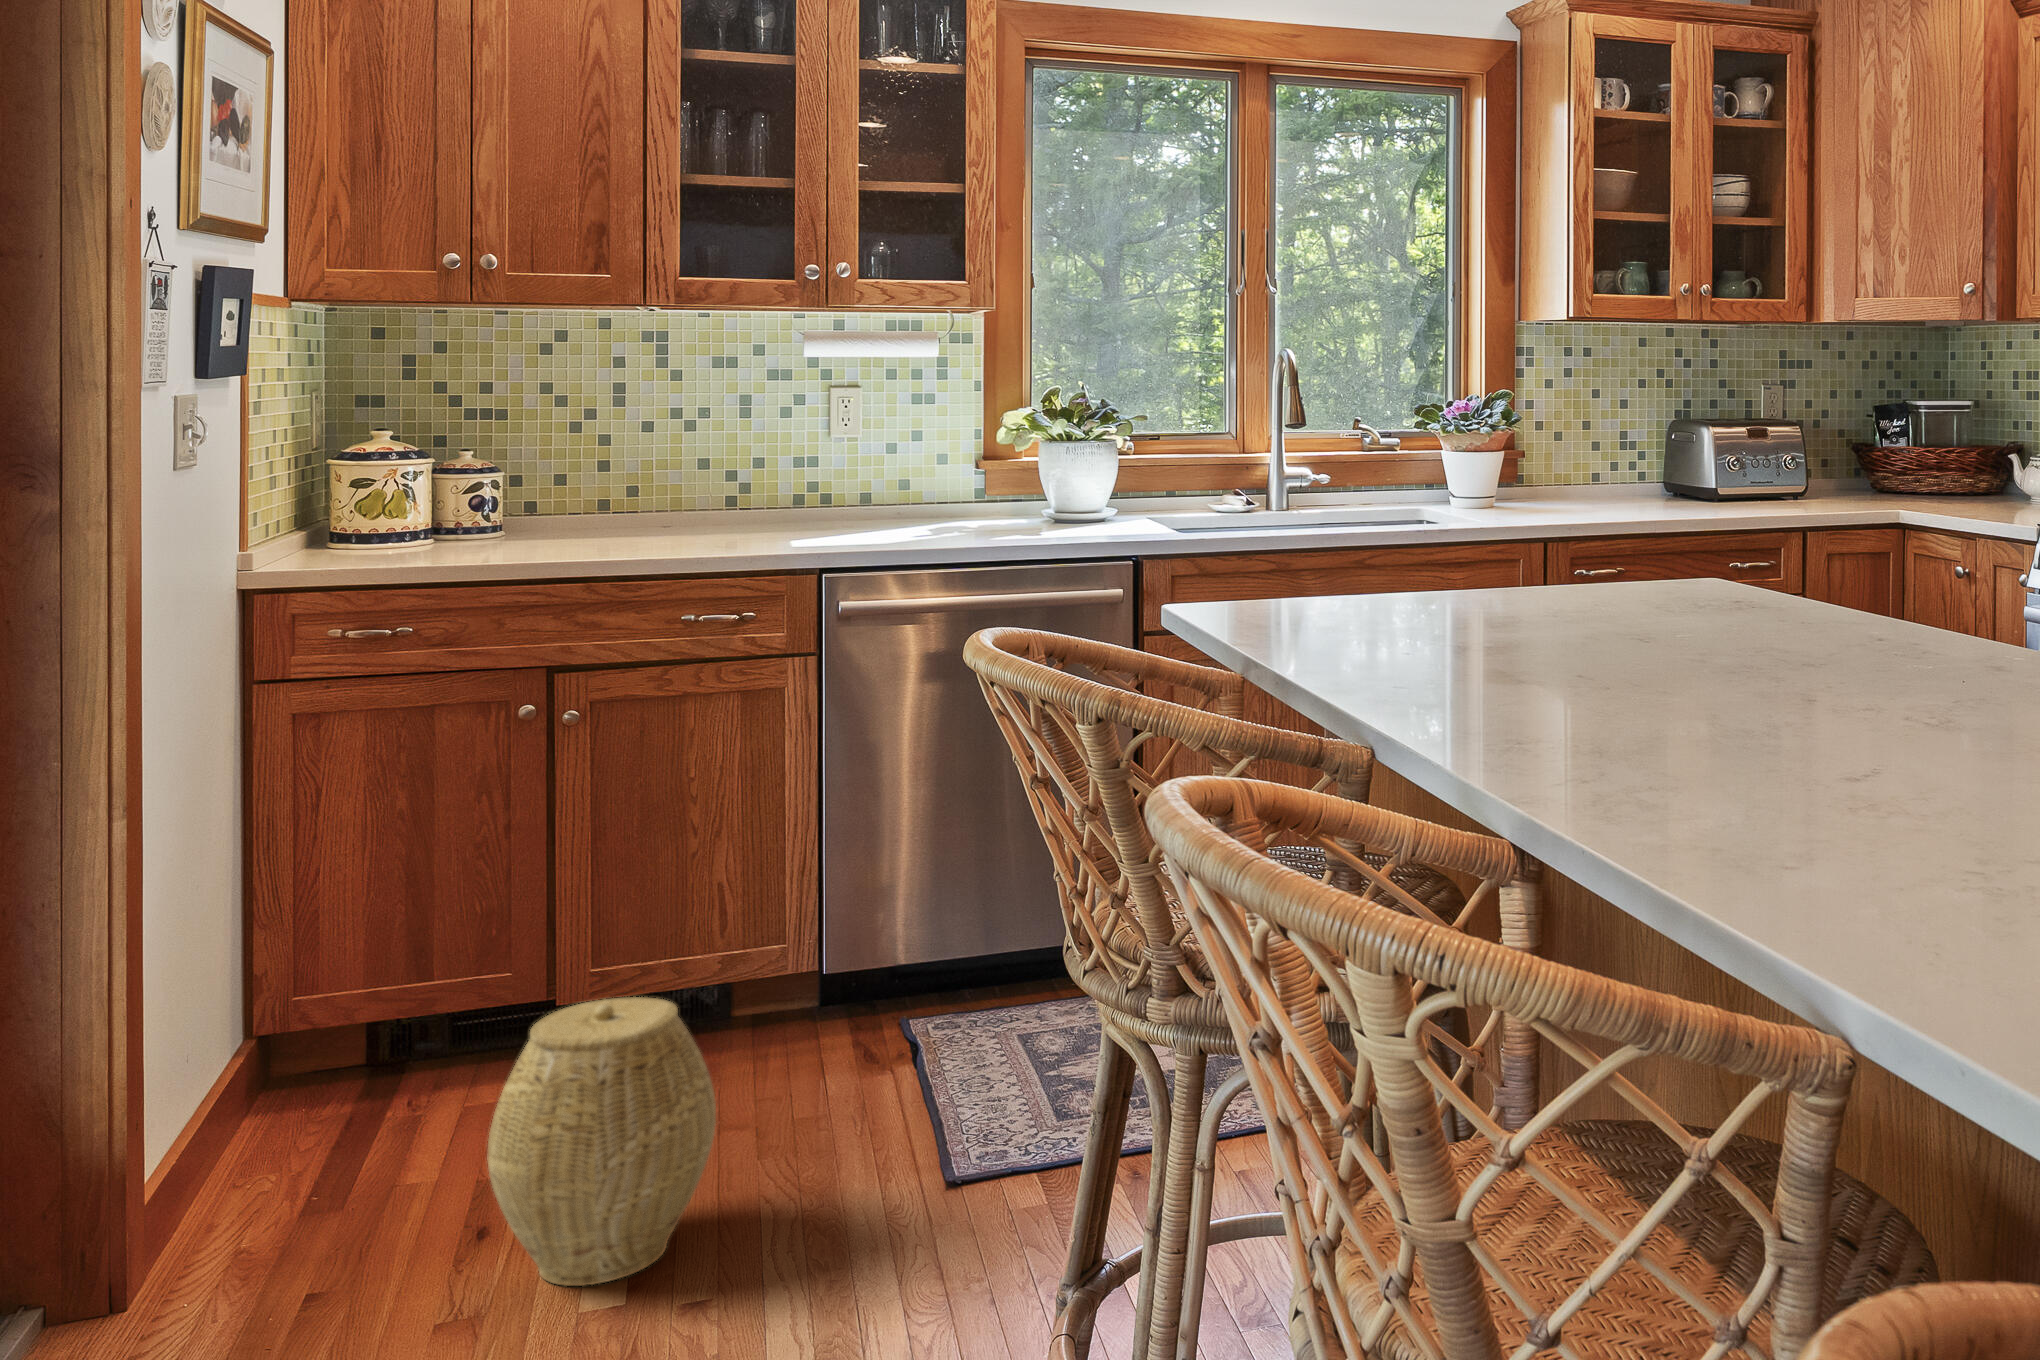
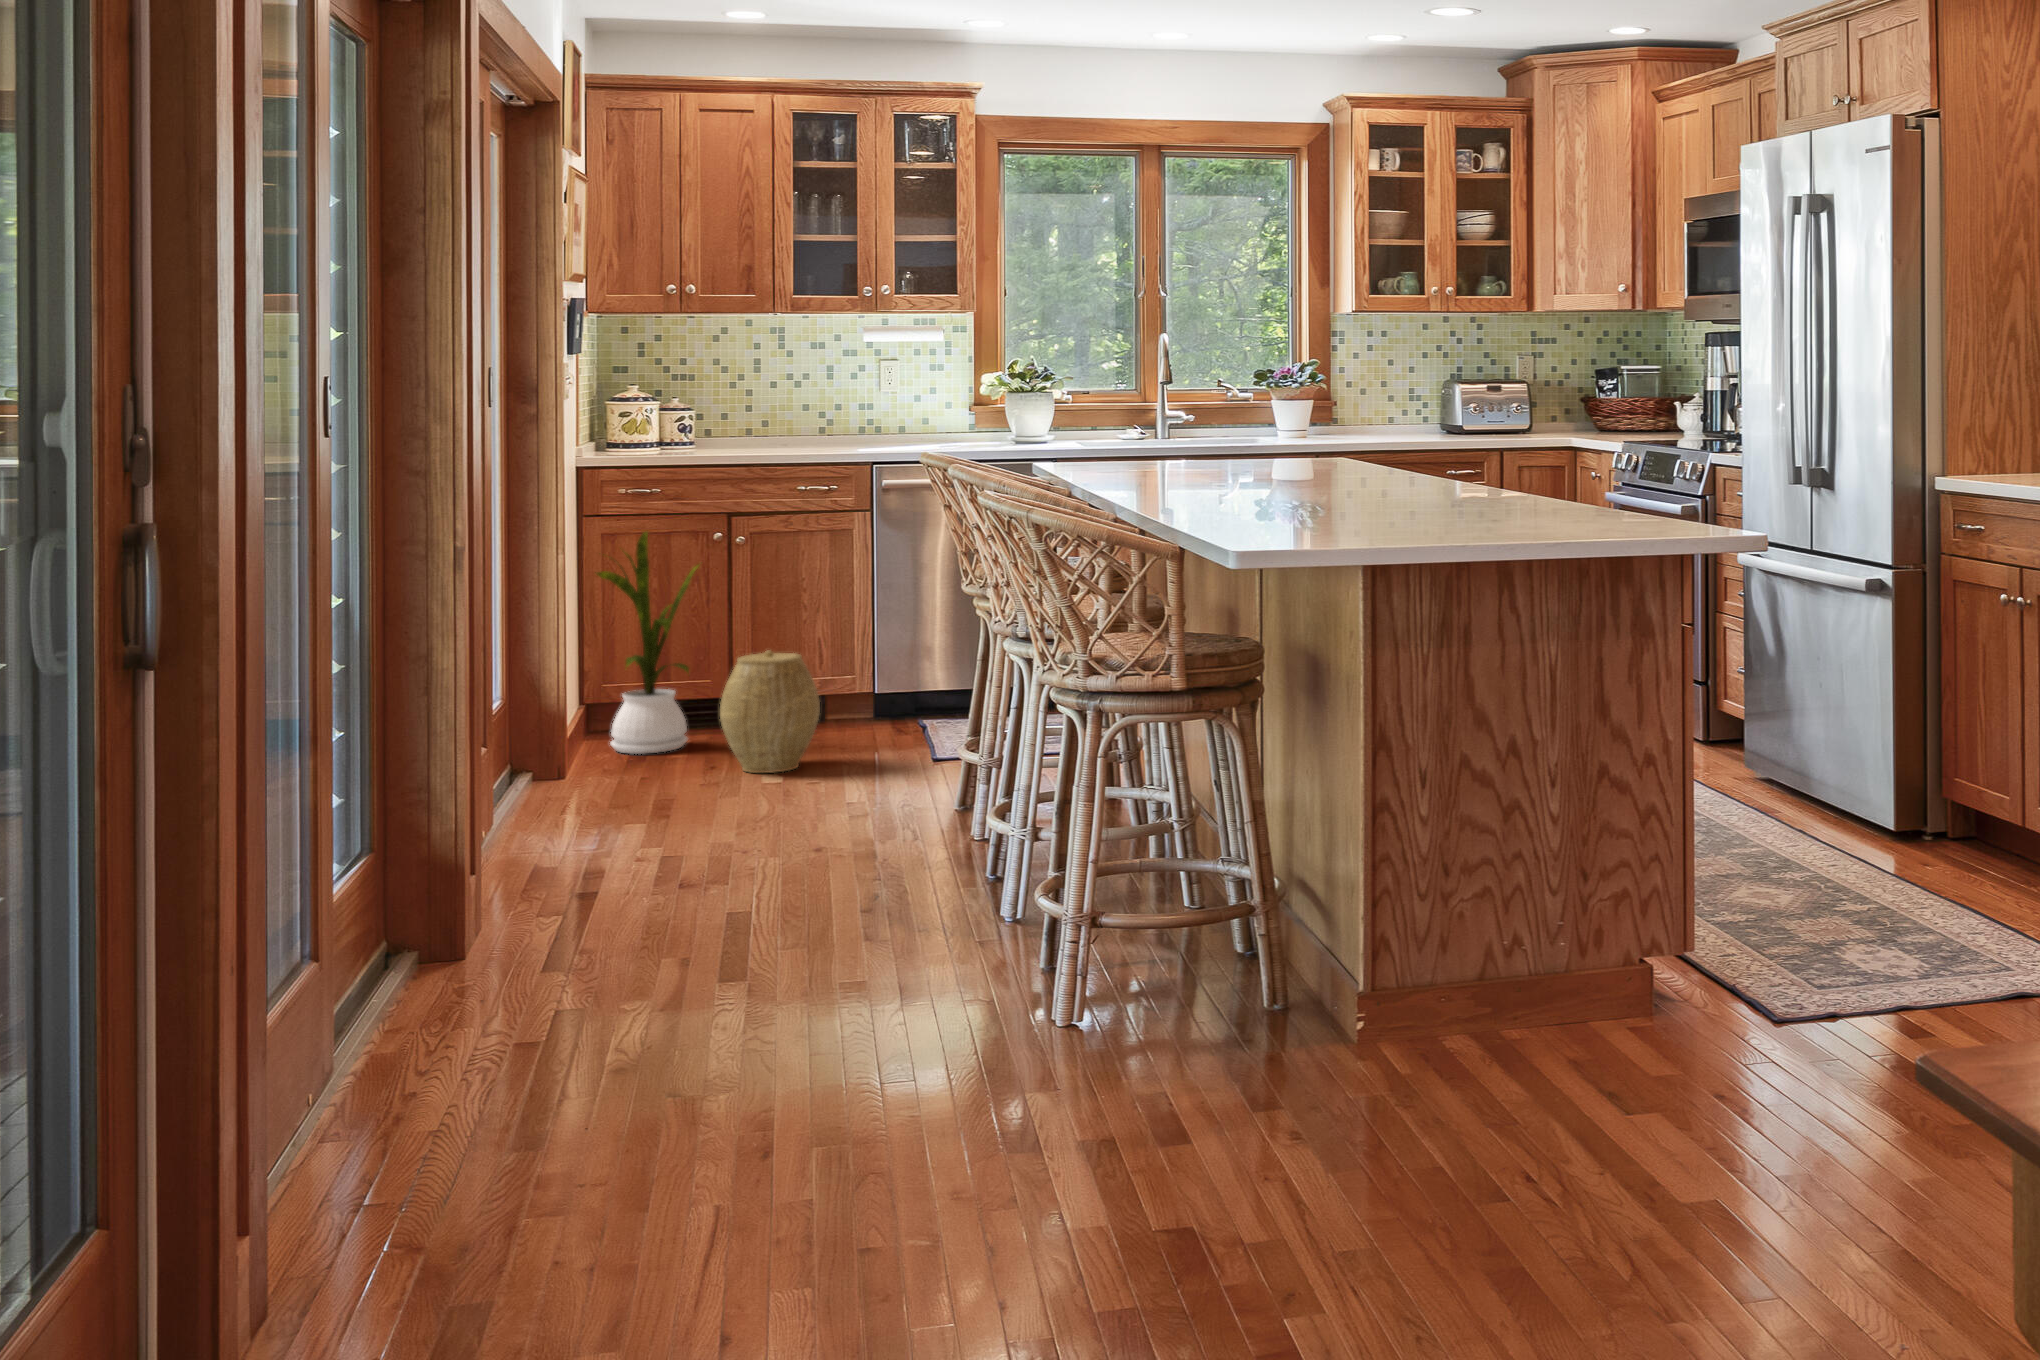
house plant: none [208,749,483,1202] -> present [597,532,698,754]

